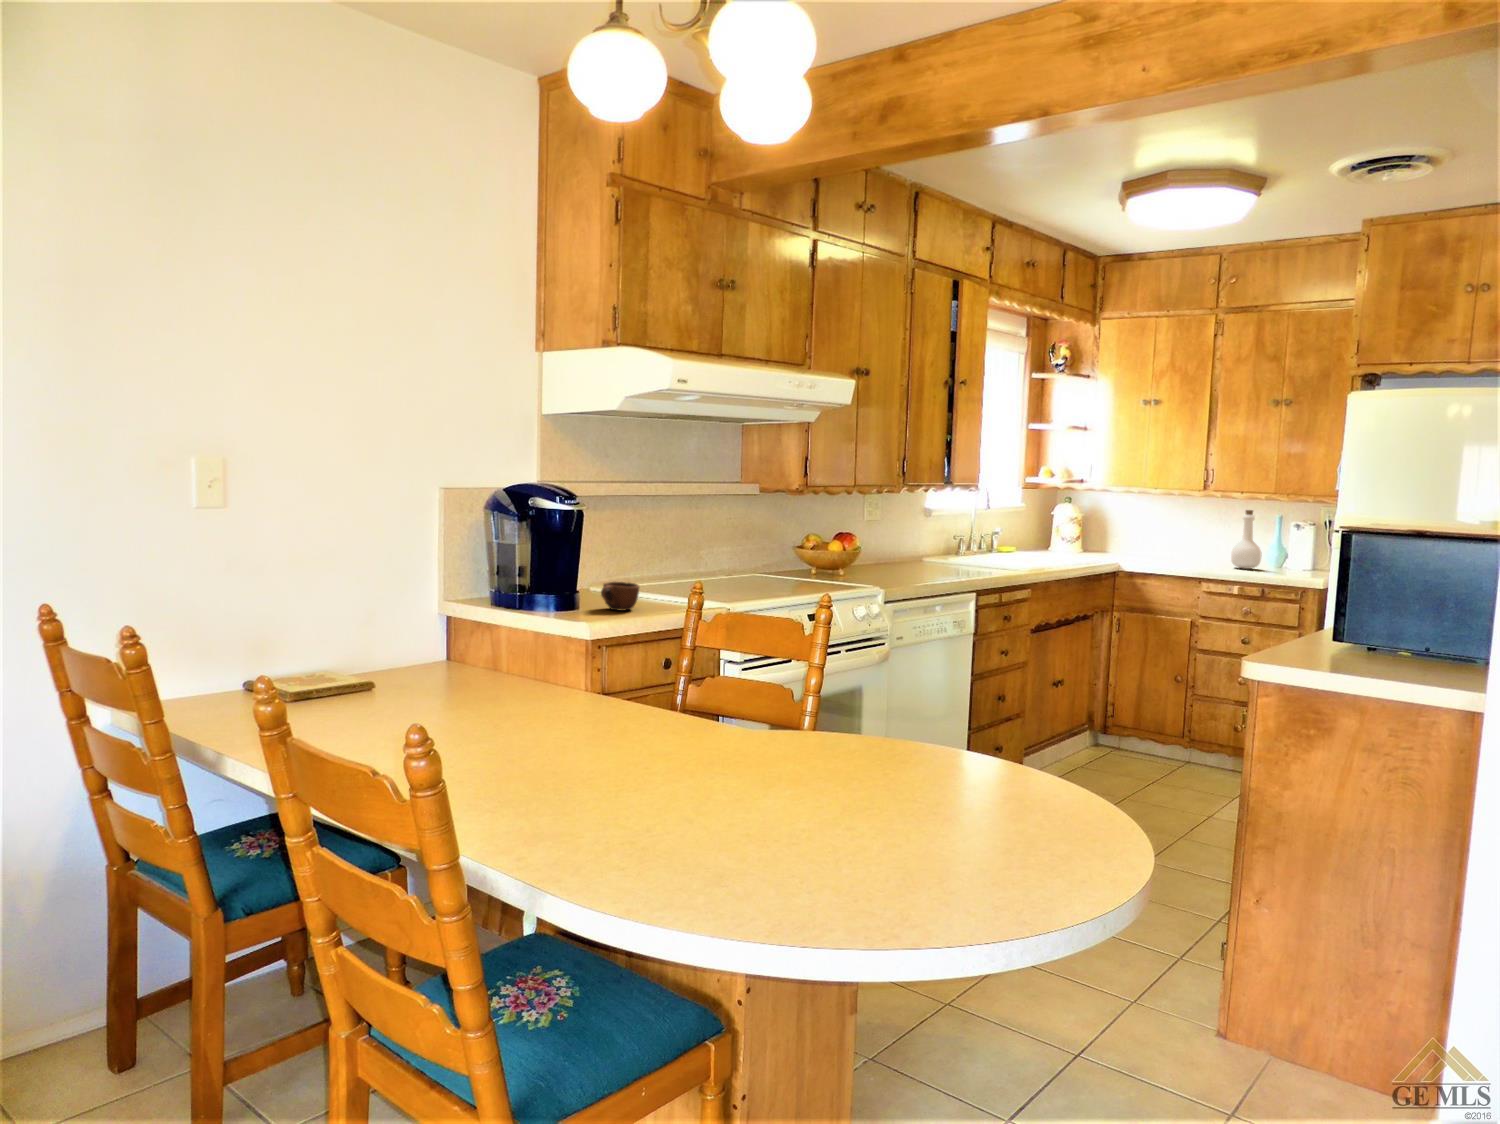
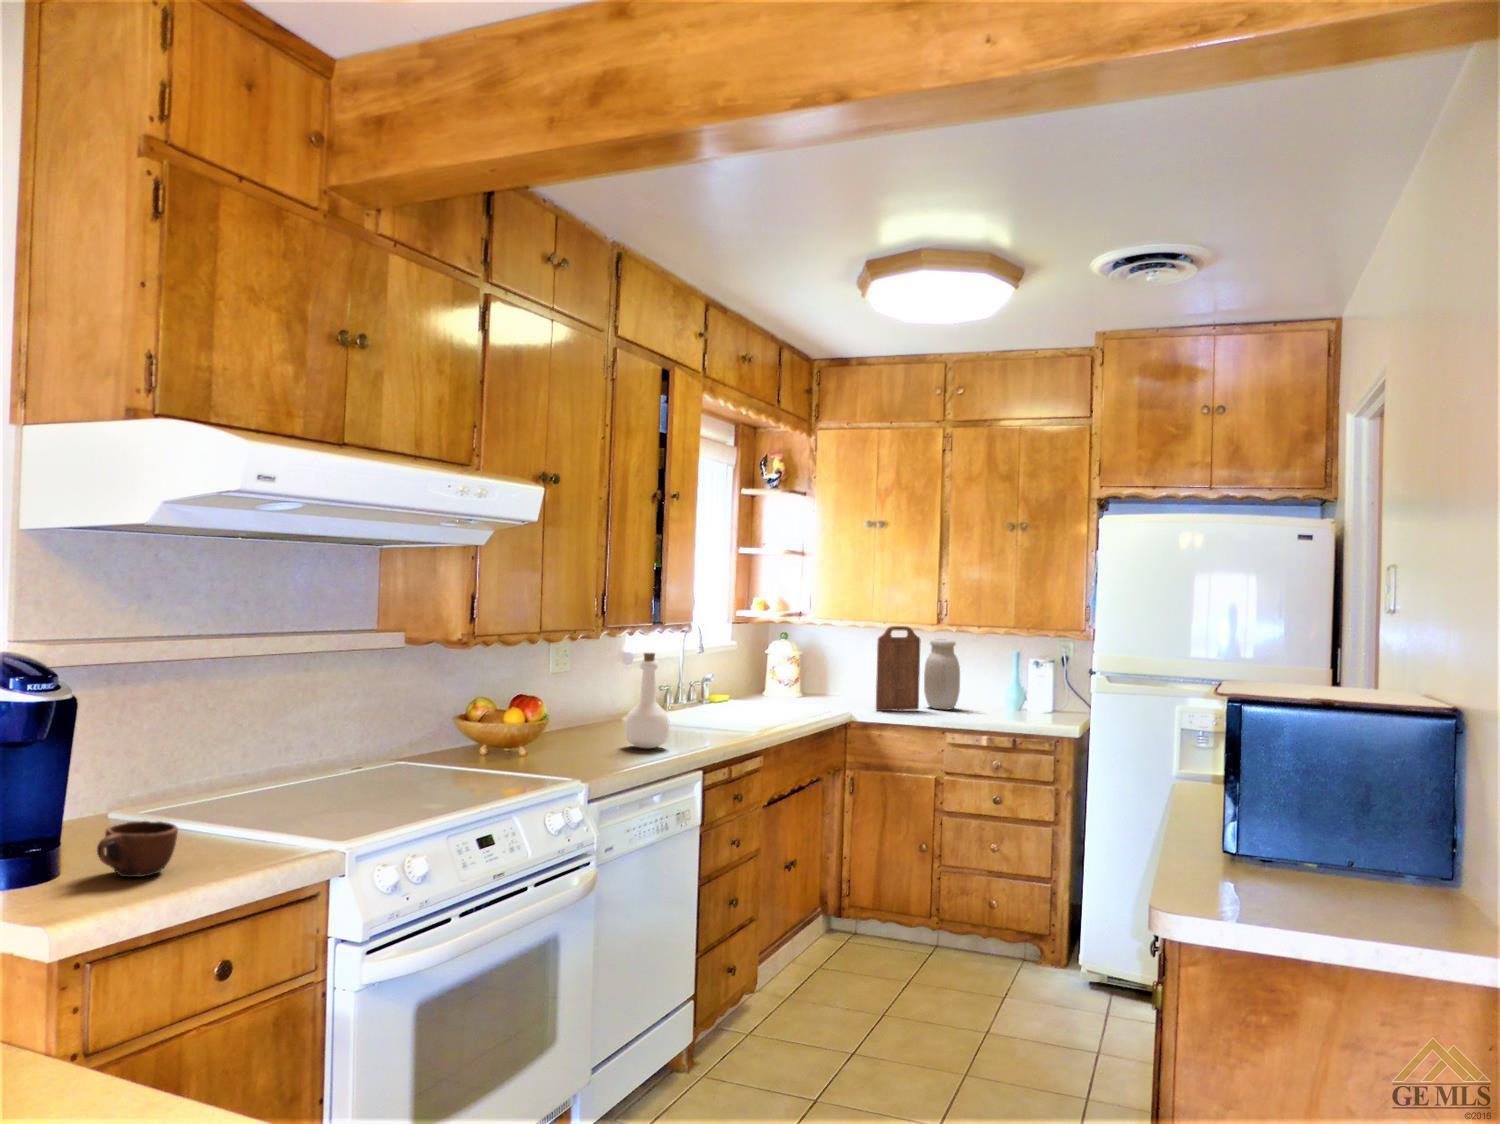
cutting board: none [1140,491,1185,563] -> present [876,626,921,711]
jar: none [1189,503,1222,564] -> present [924,639,960,709]
bottle: present [1231,510,1261,569] -> present [625,653,670,748]

